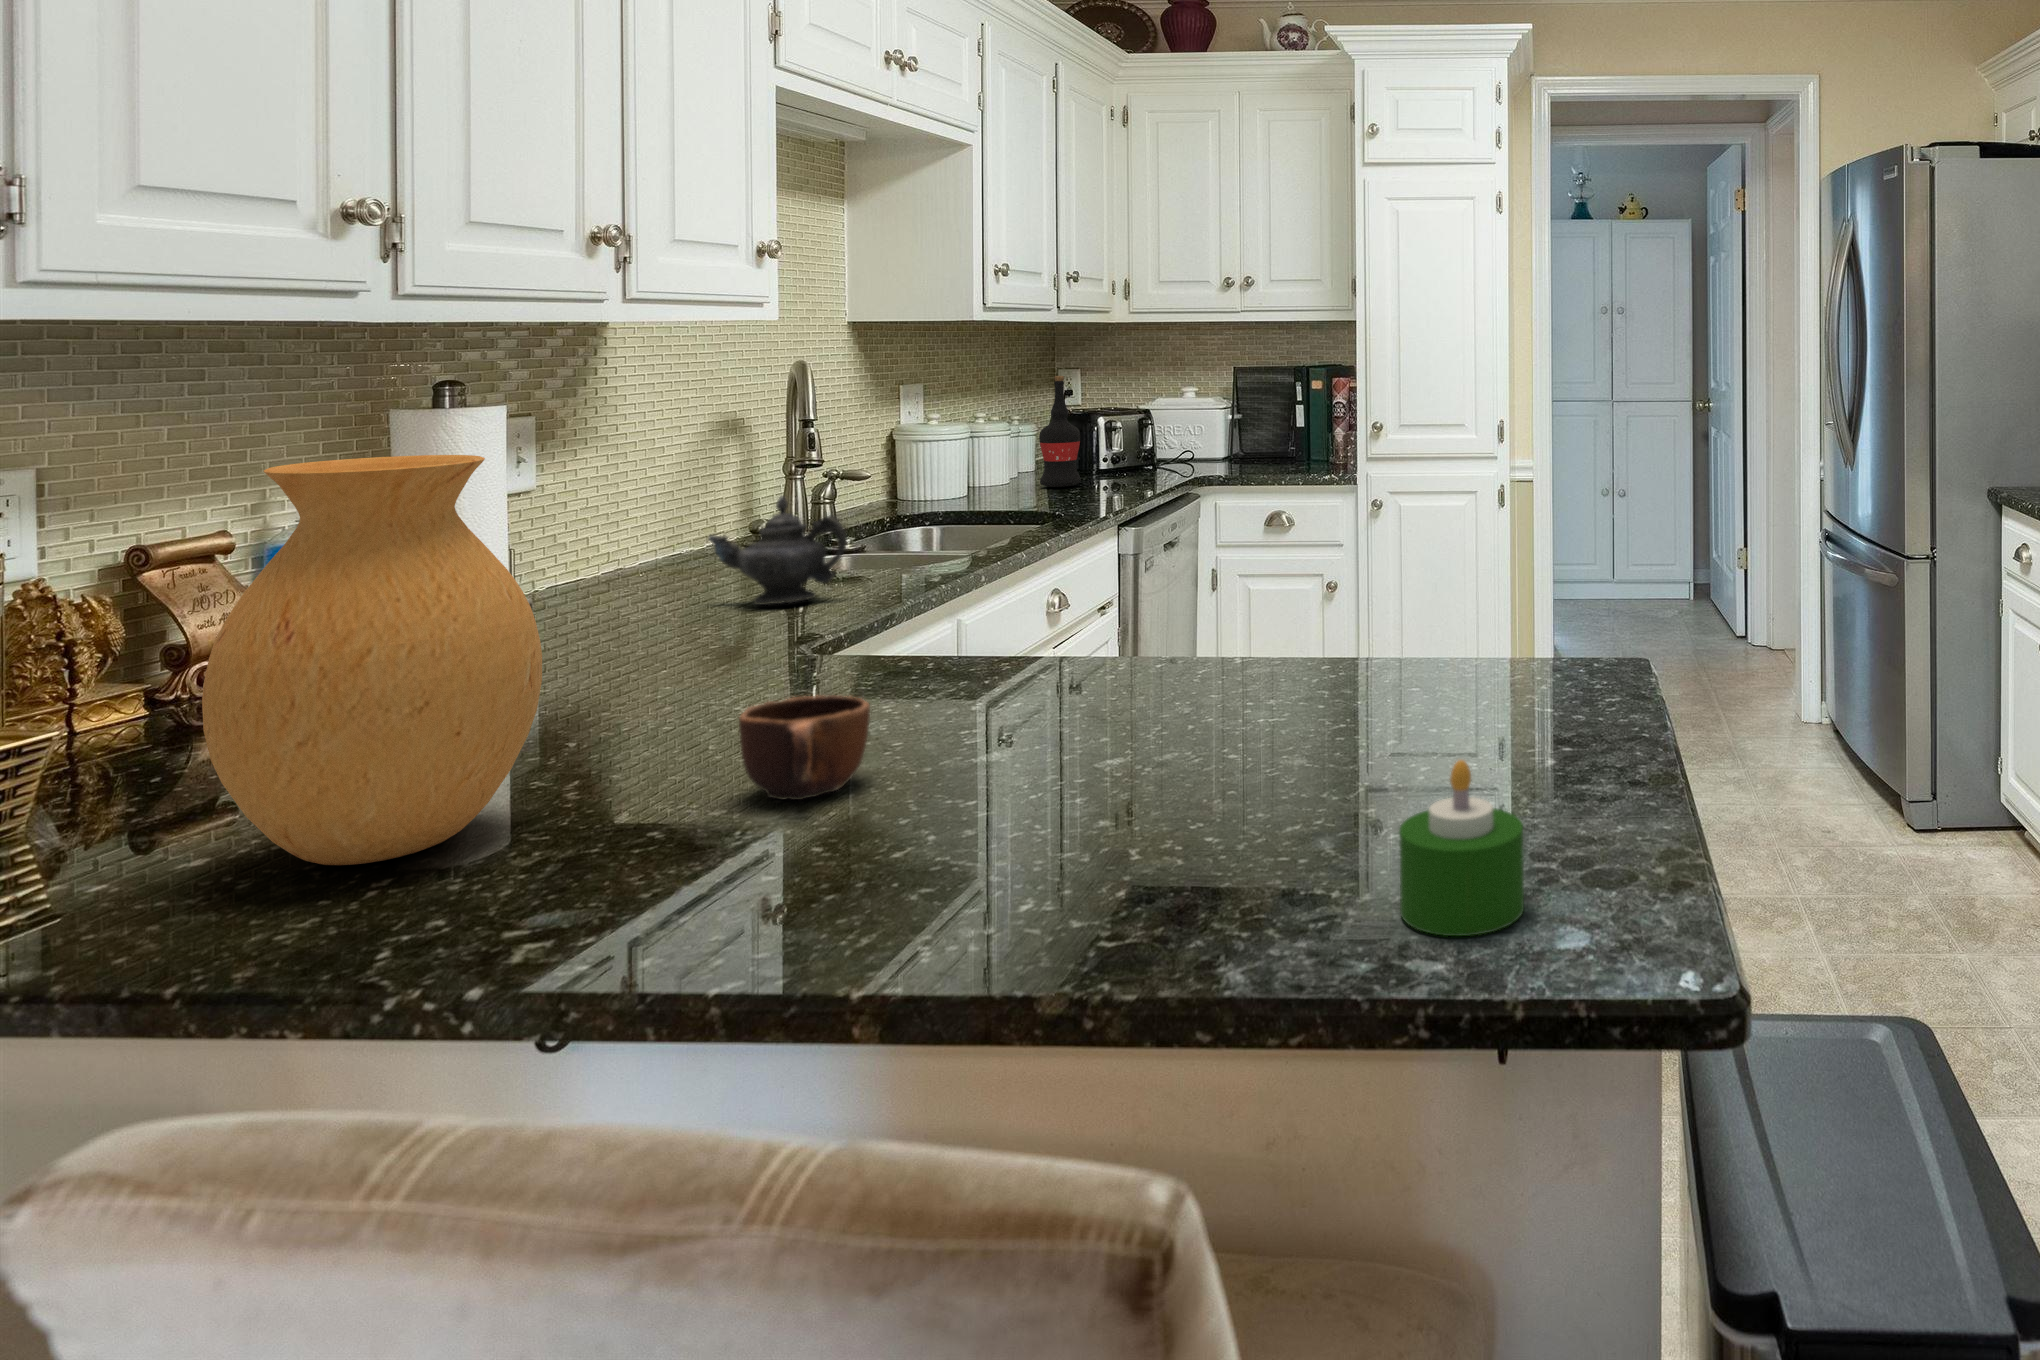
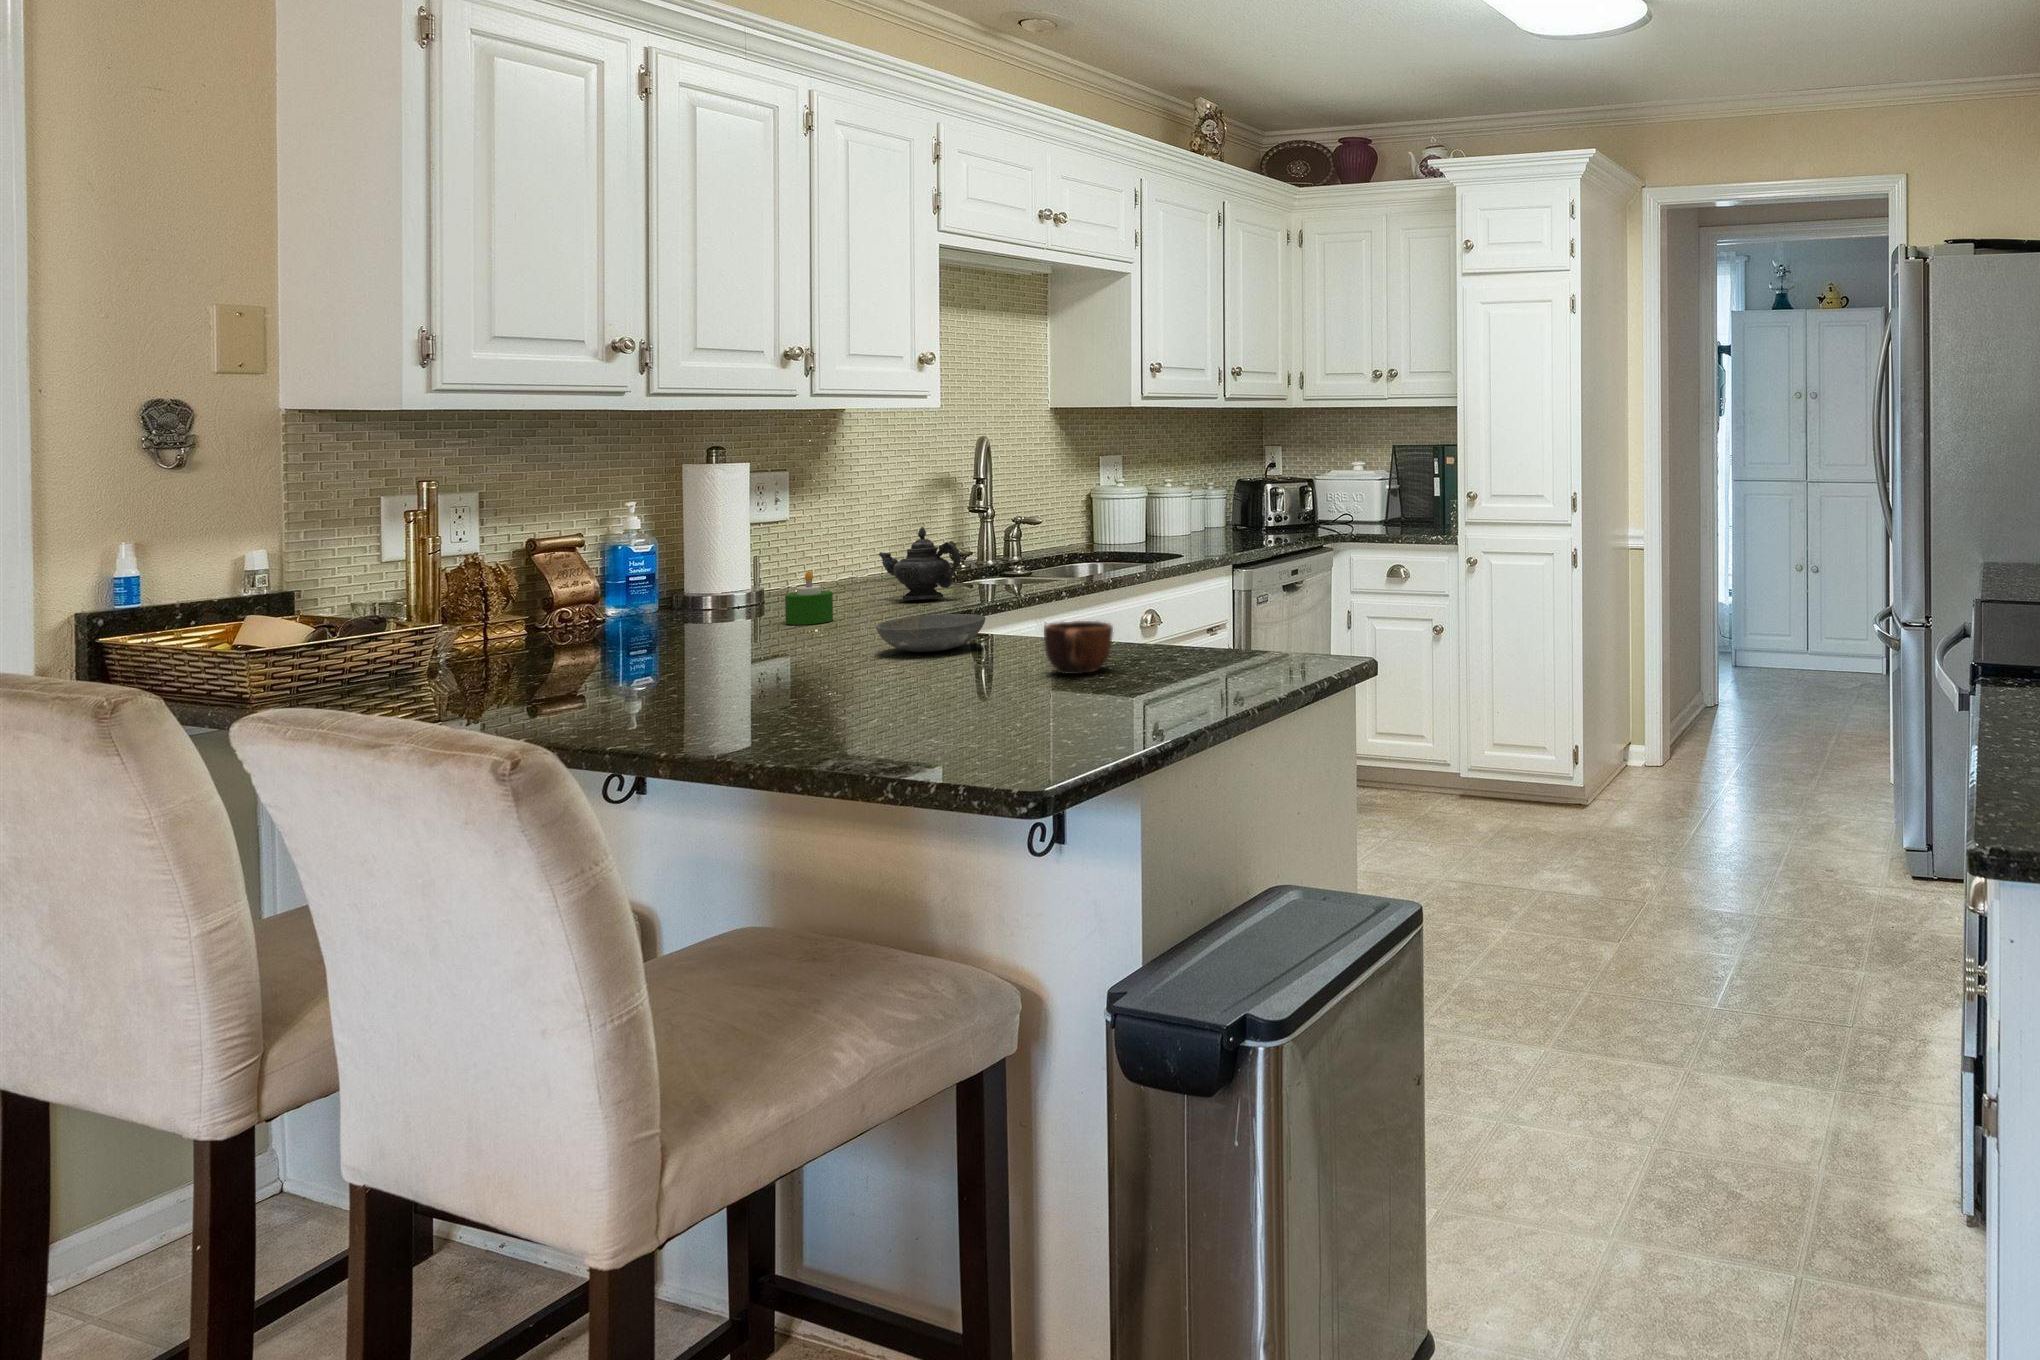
wine bottle: present [1039,376,1081,487] -> none [1216,451,1248,538]
vase: present [202,455,542,865] -> none [470,483,641,696]
bowl: none [884,634,1052,702] -> present [876,614,986,652]
mug: present [739,695,870,800] -> present [1044,621,1113,674]
candle: present [1399,760,1524,936] -> present [785,571,833,625]

